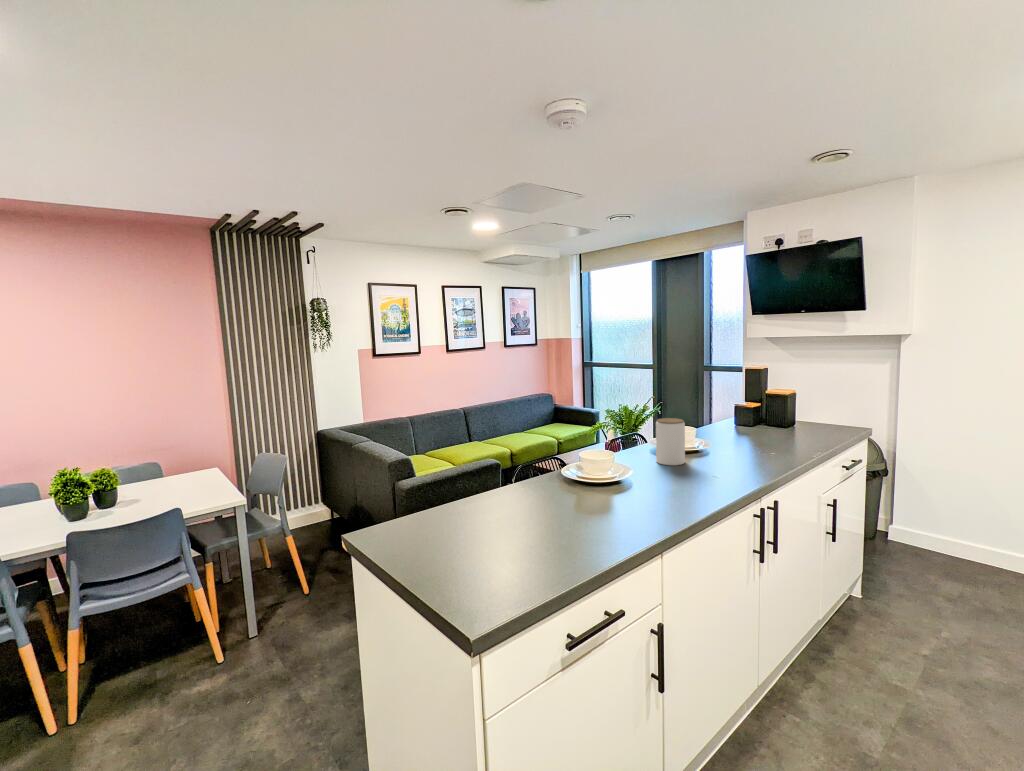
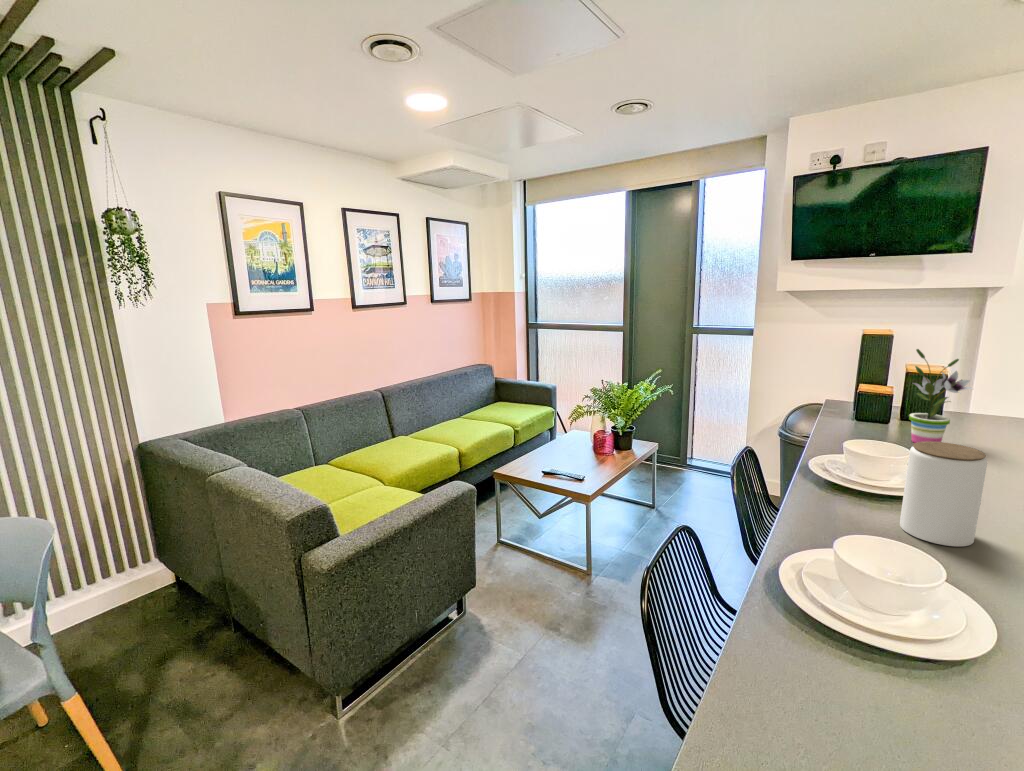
potted plant: none [741,377,769,436] -> present [909,349,972,443]

